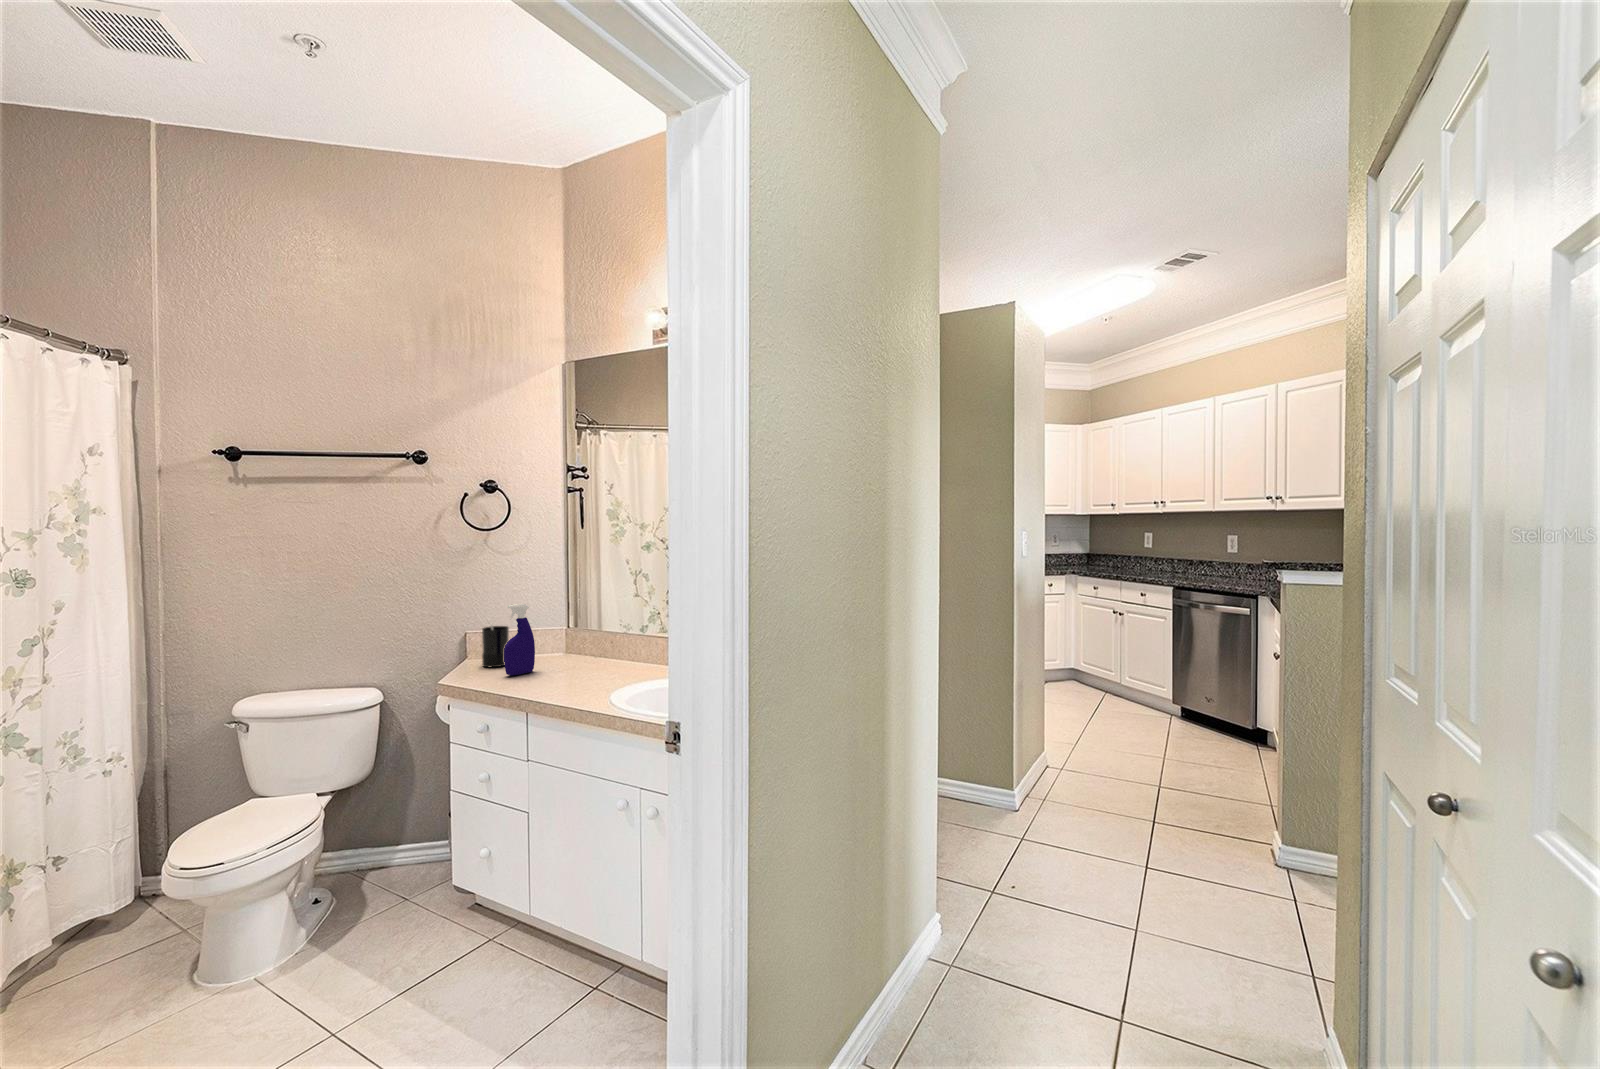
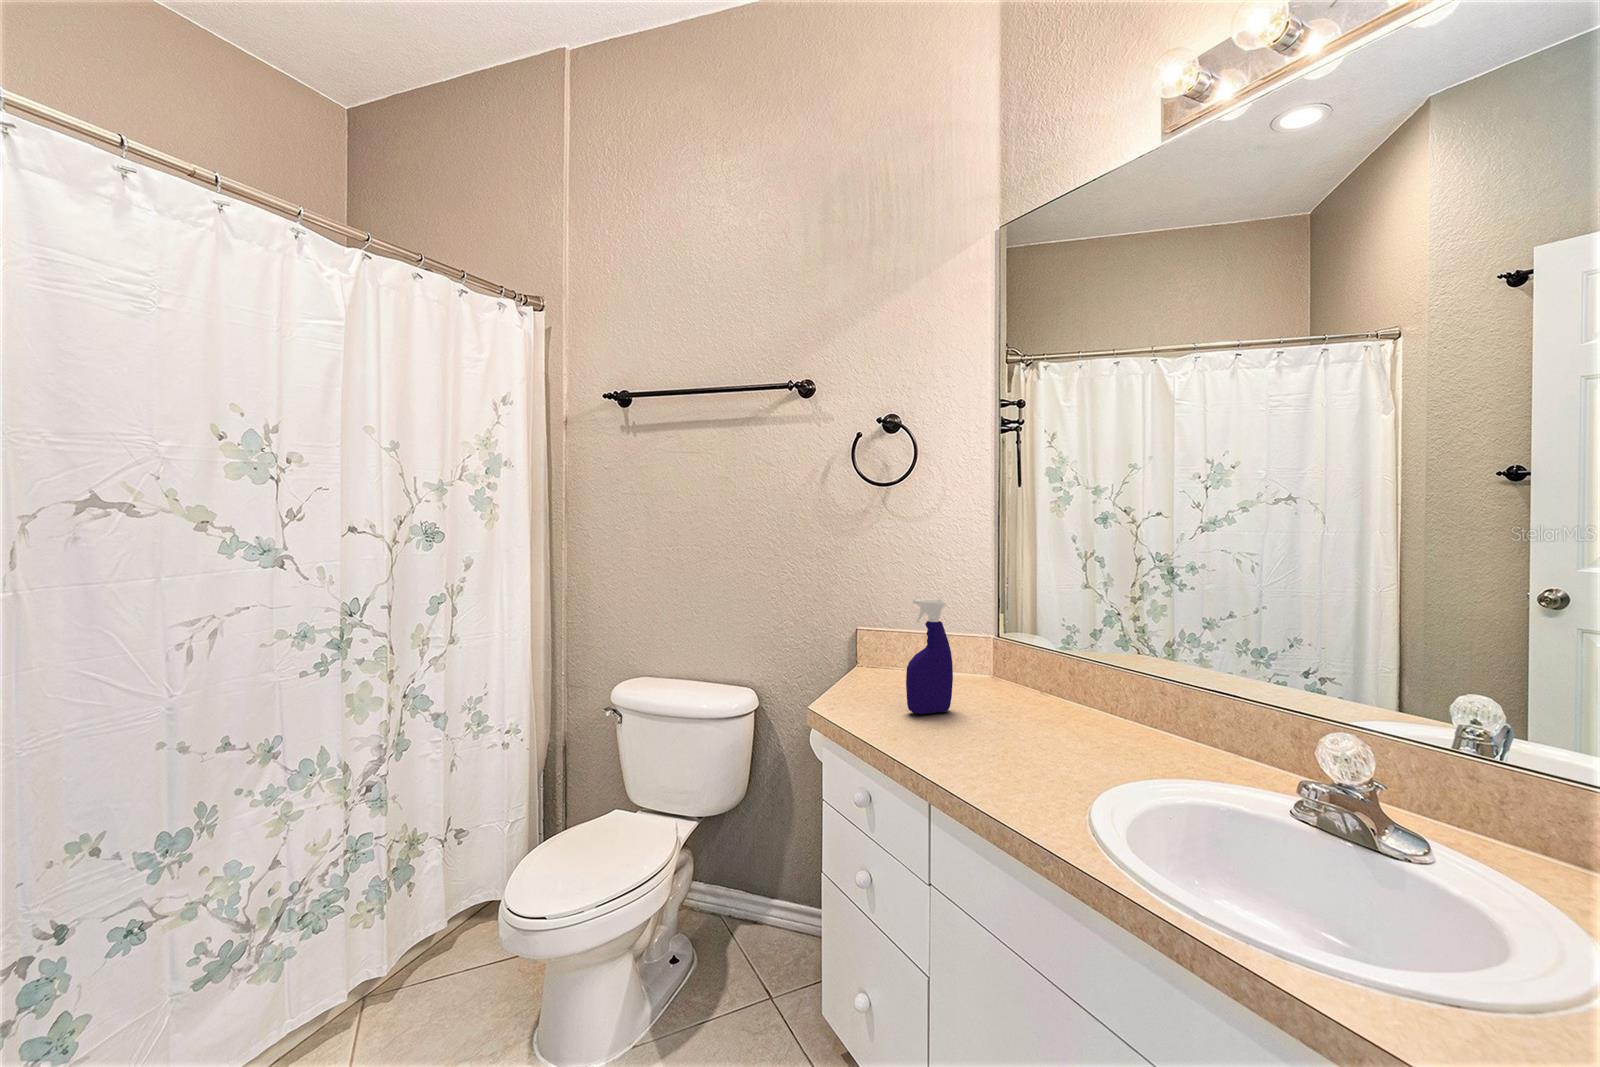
candle: present [482,625,509,667] -> none [875,622,913,692]

